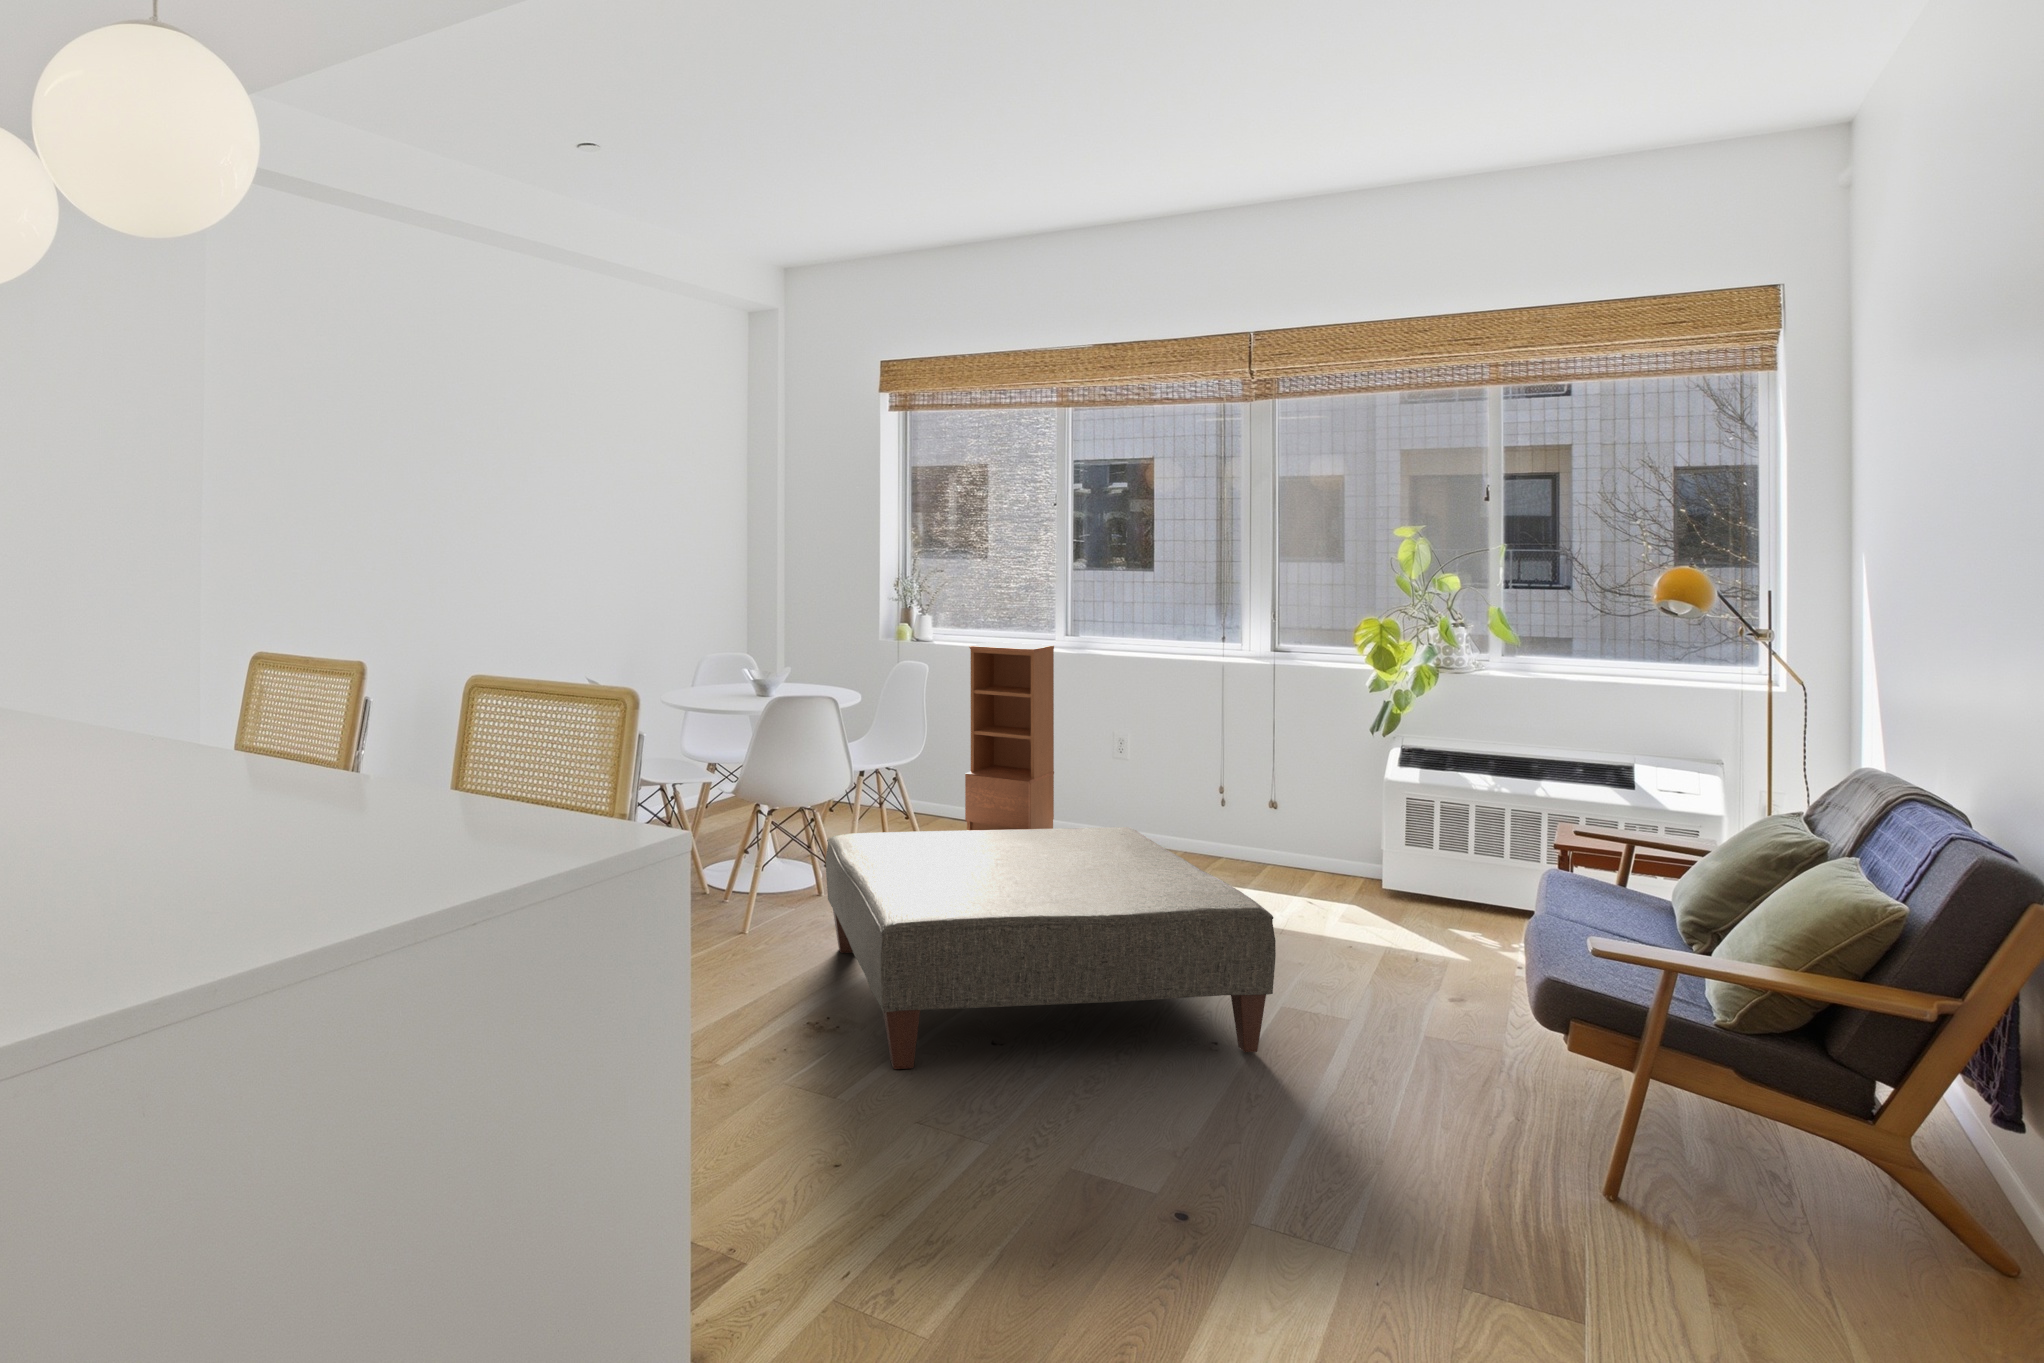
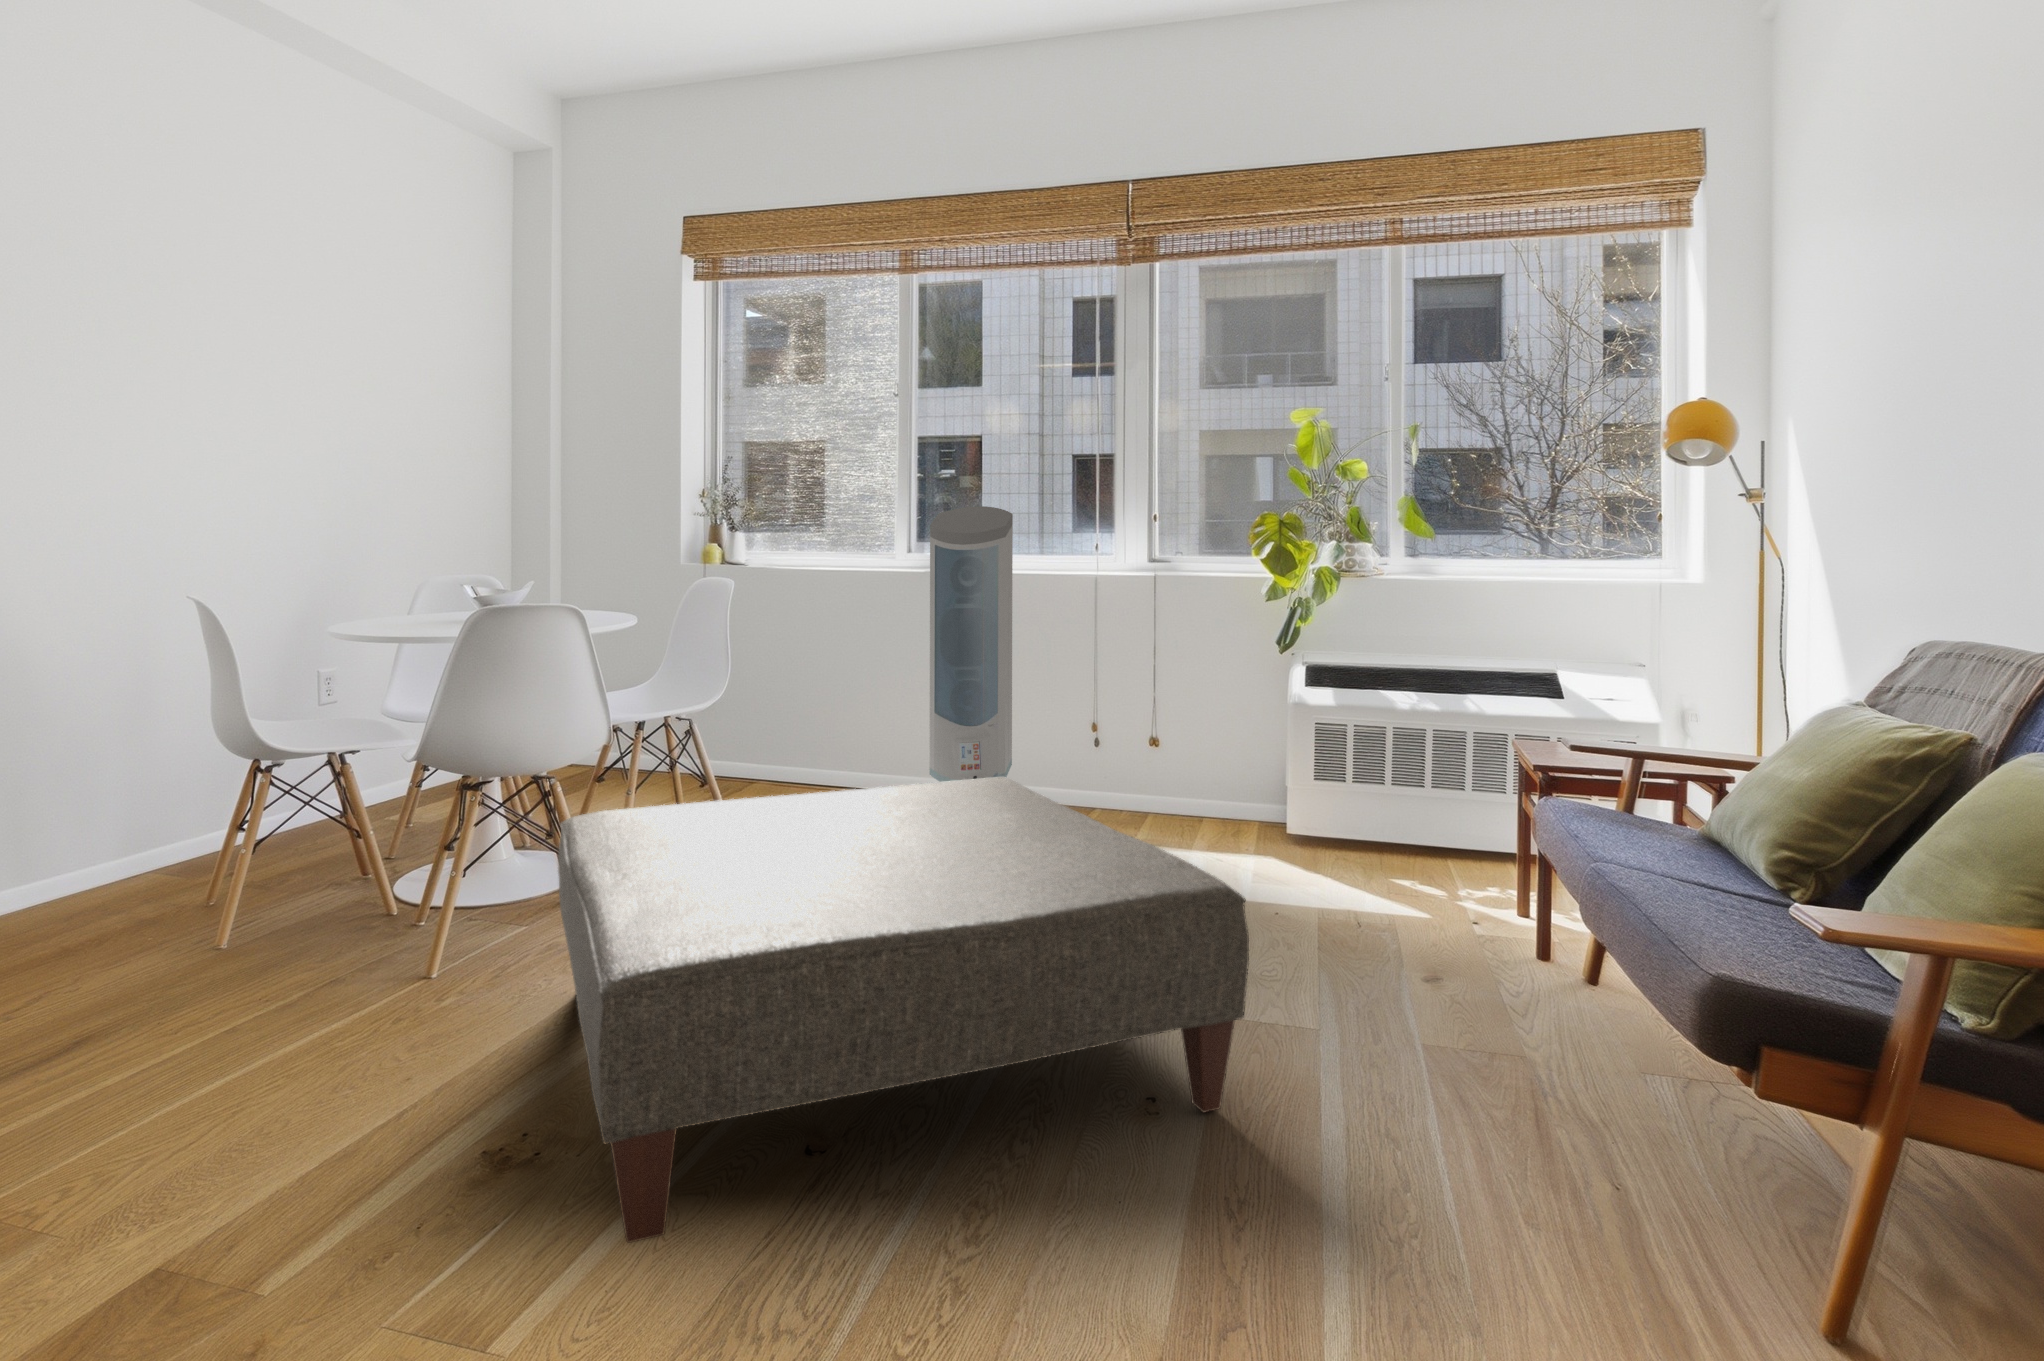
air purifier: none [1064,602,1167,858] -> present [929,506,1013,782]
bookcase: present [965,642,1054,831] -> none [786,562,897,805]

